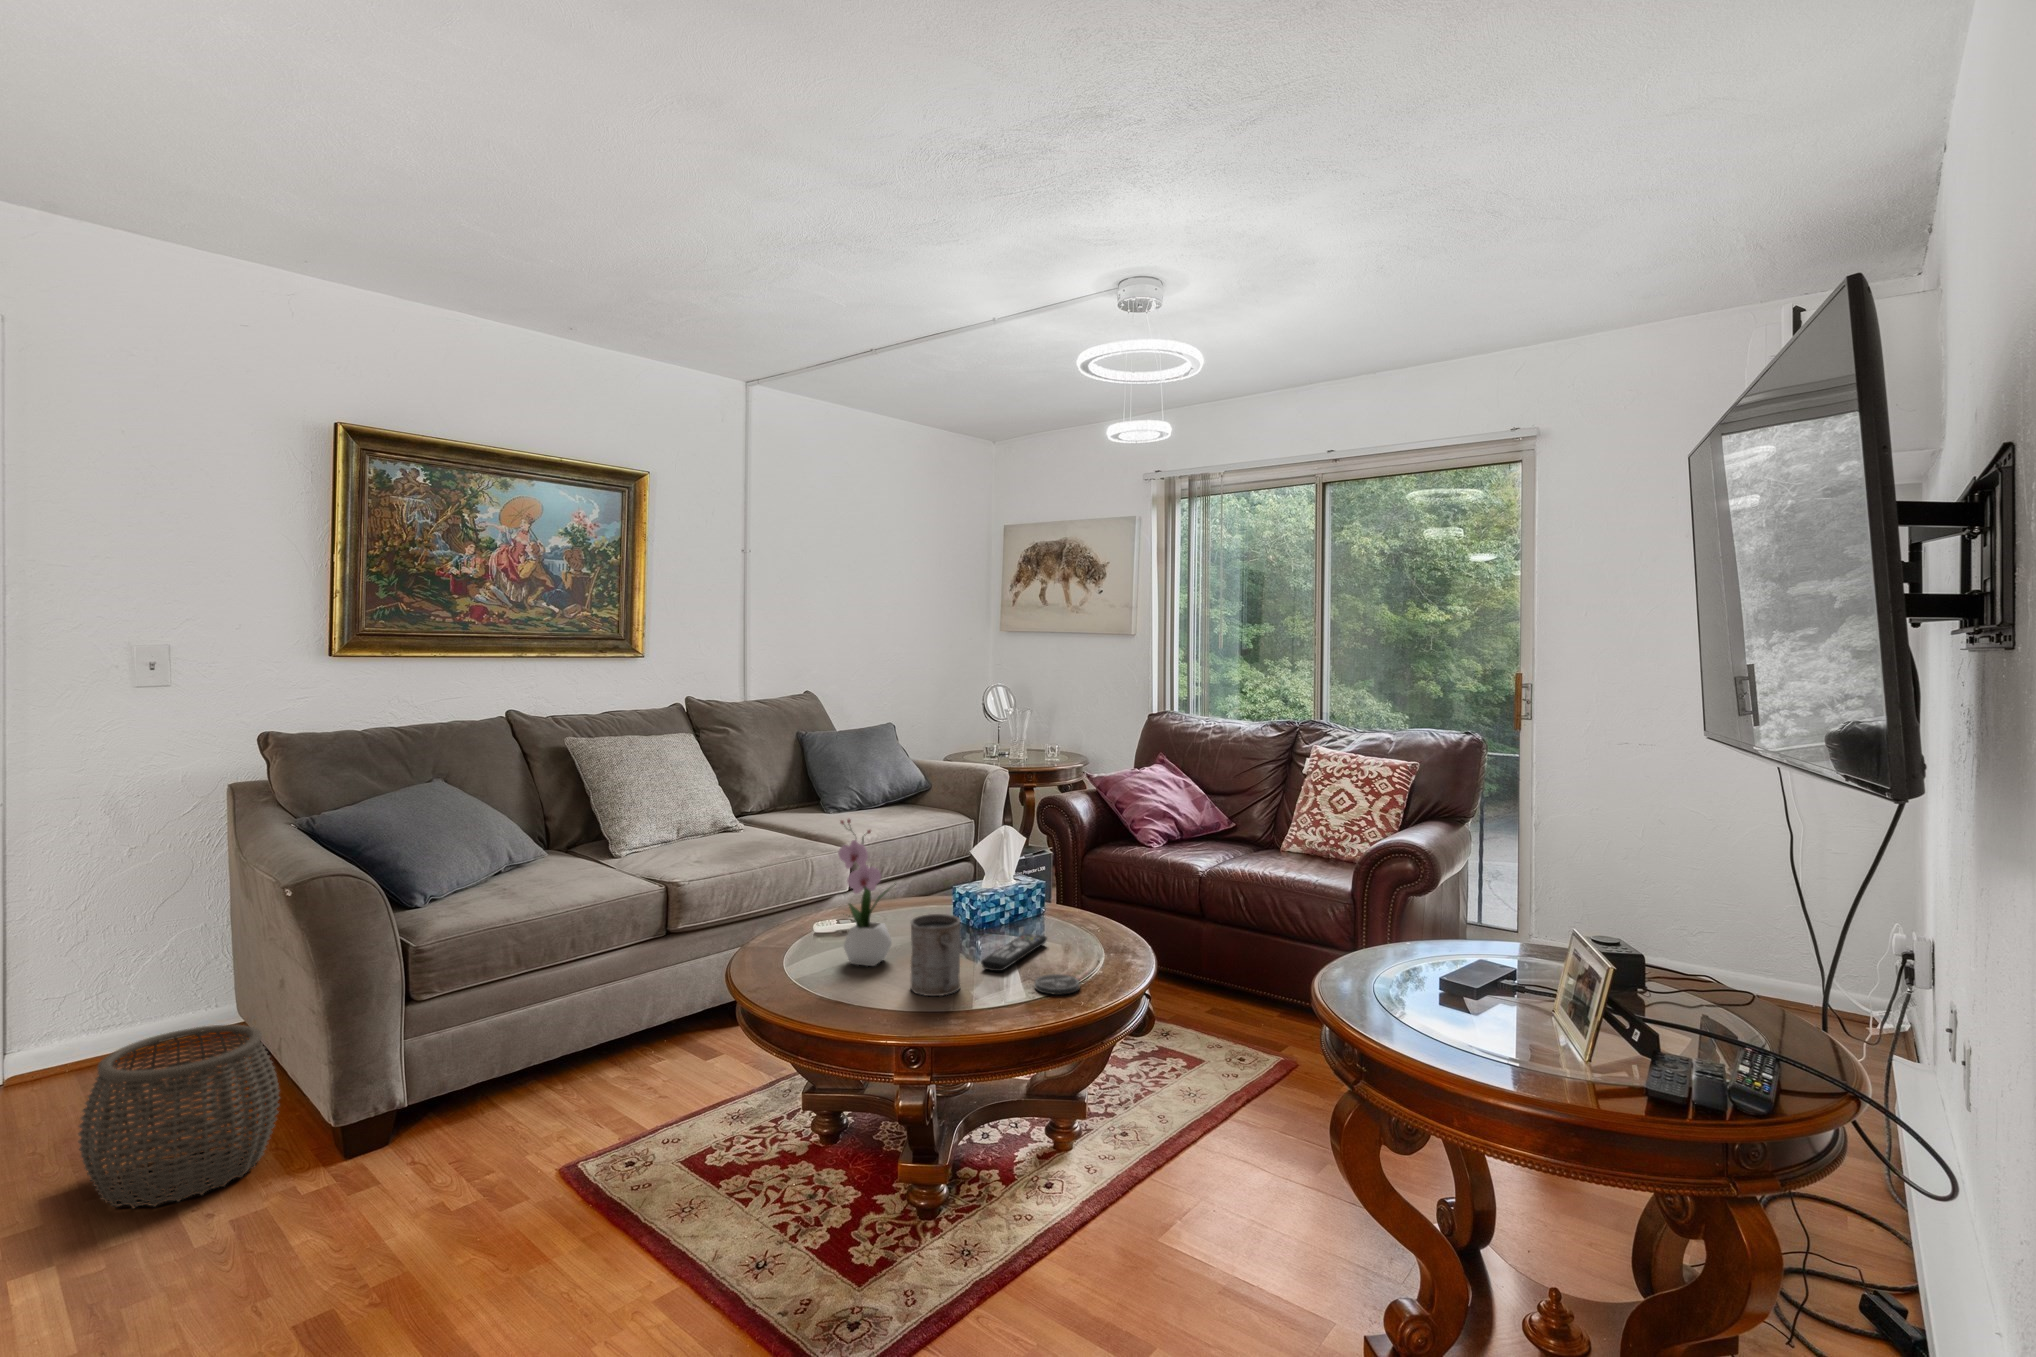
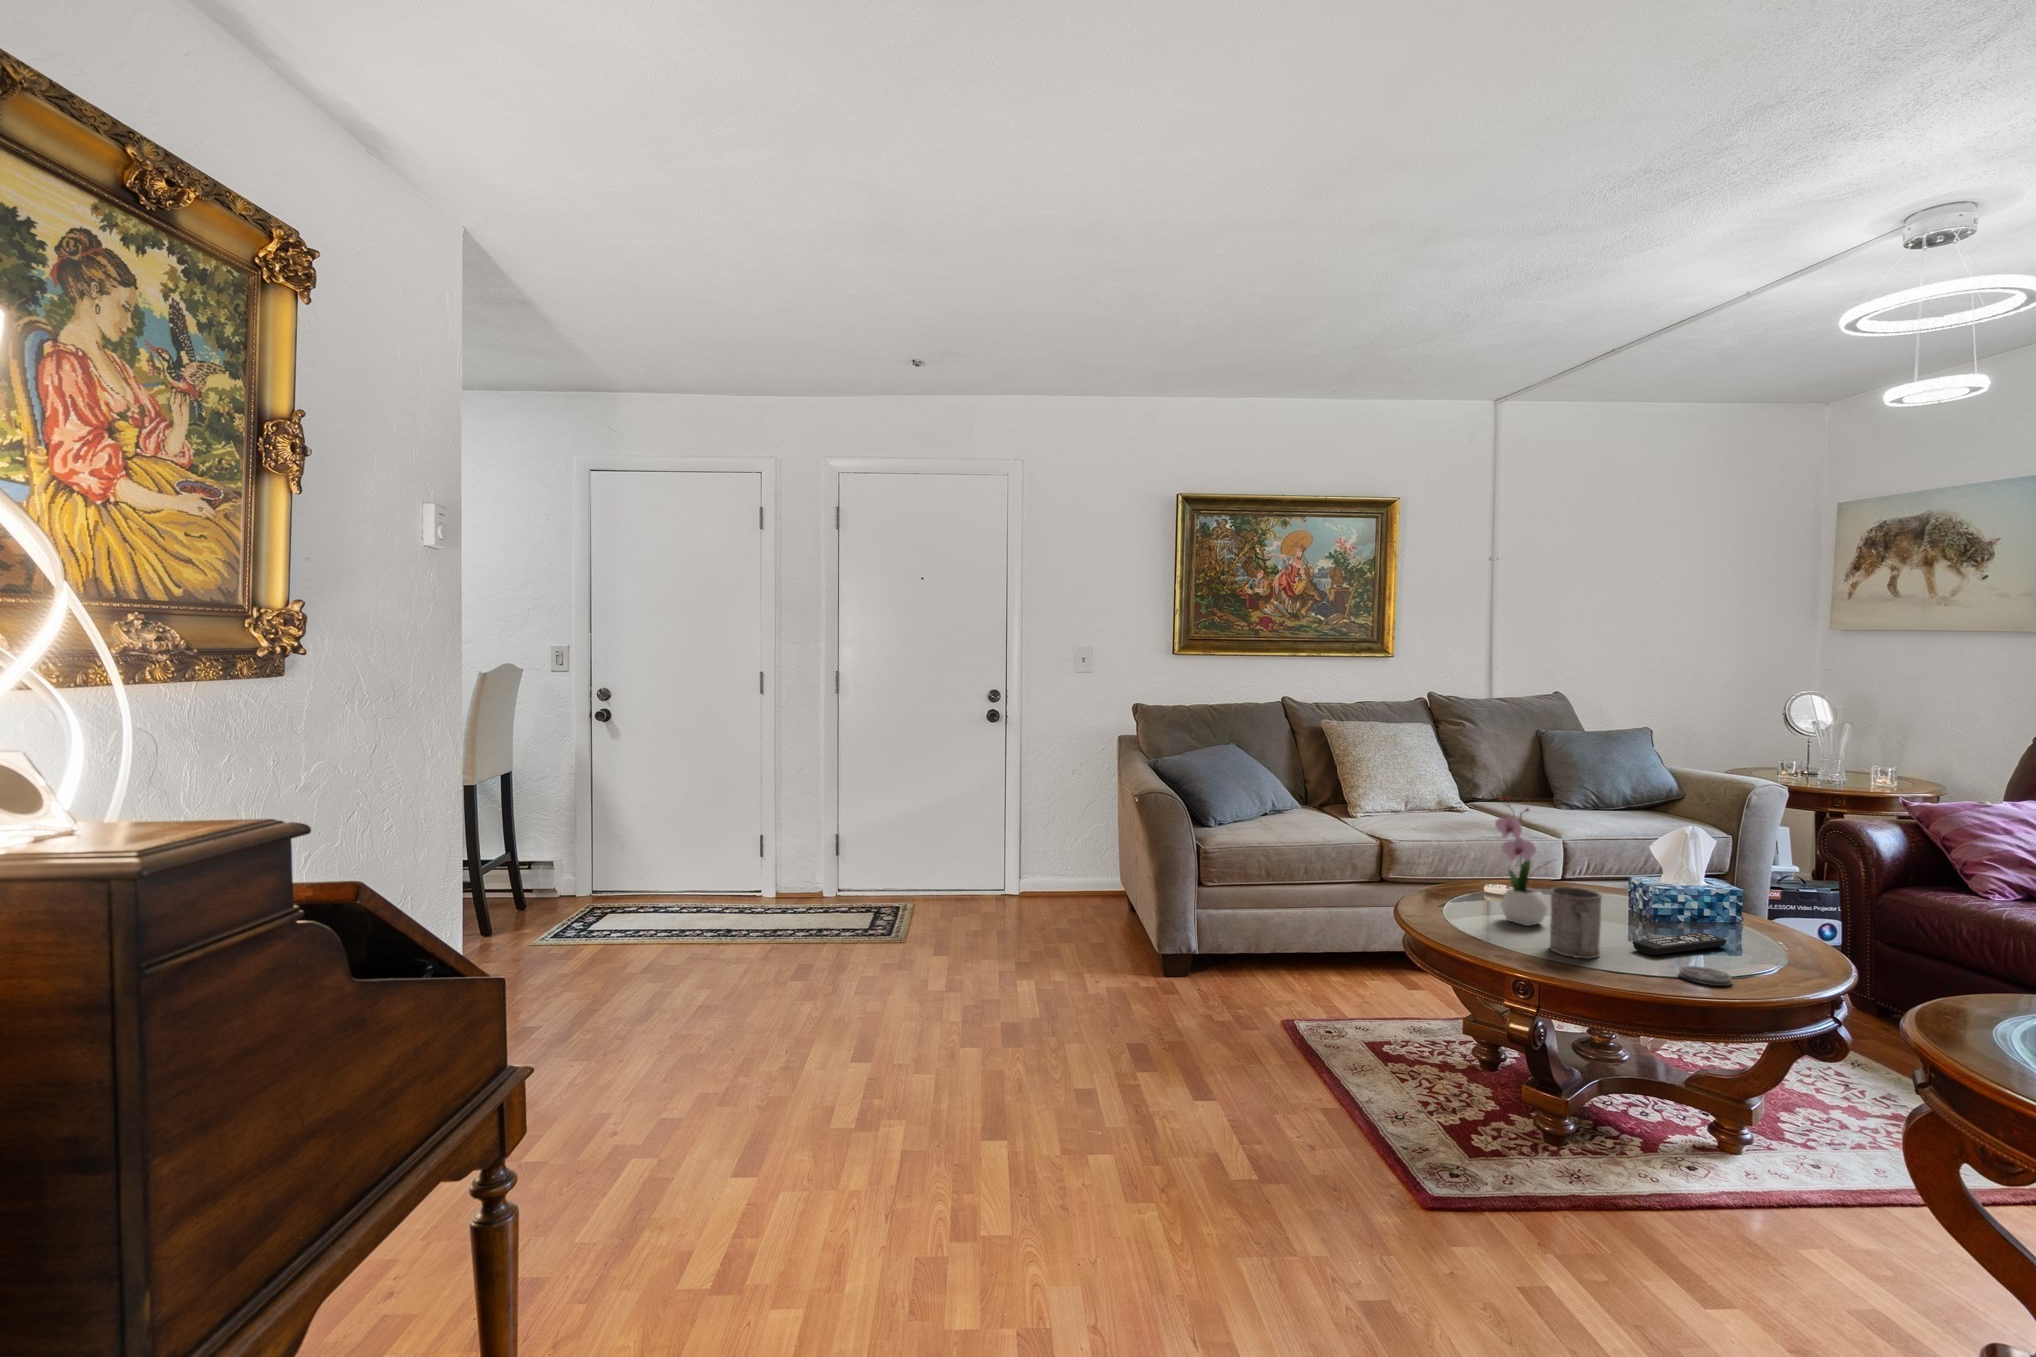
woven basket: present [79,1025,280,1208] -> none [1039,876,1129,972]

